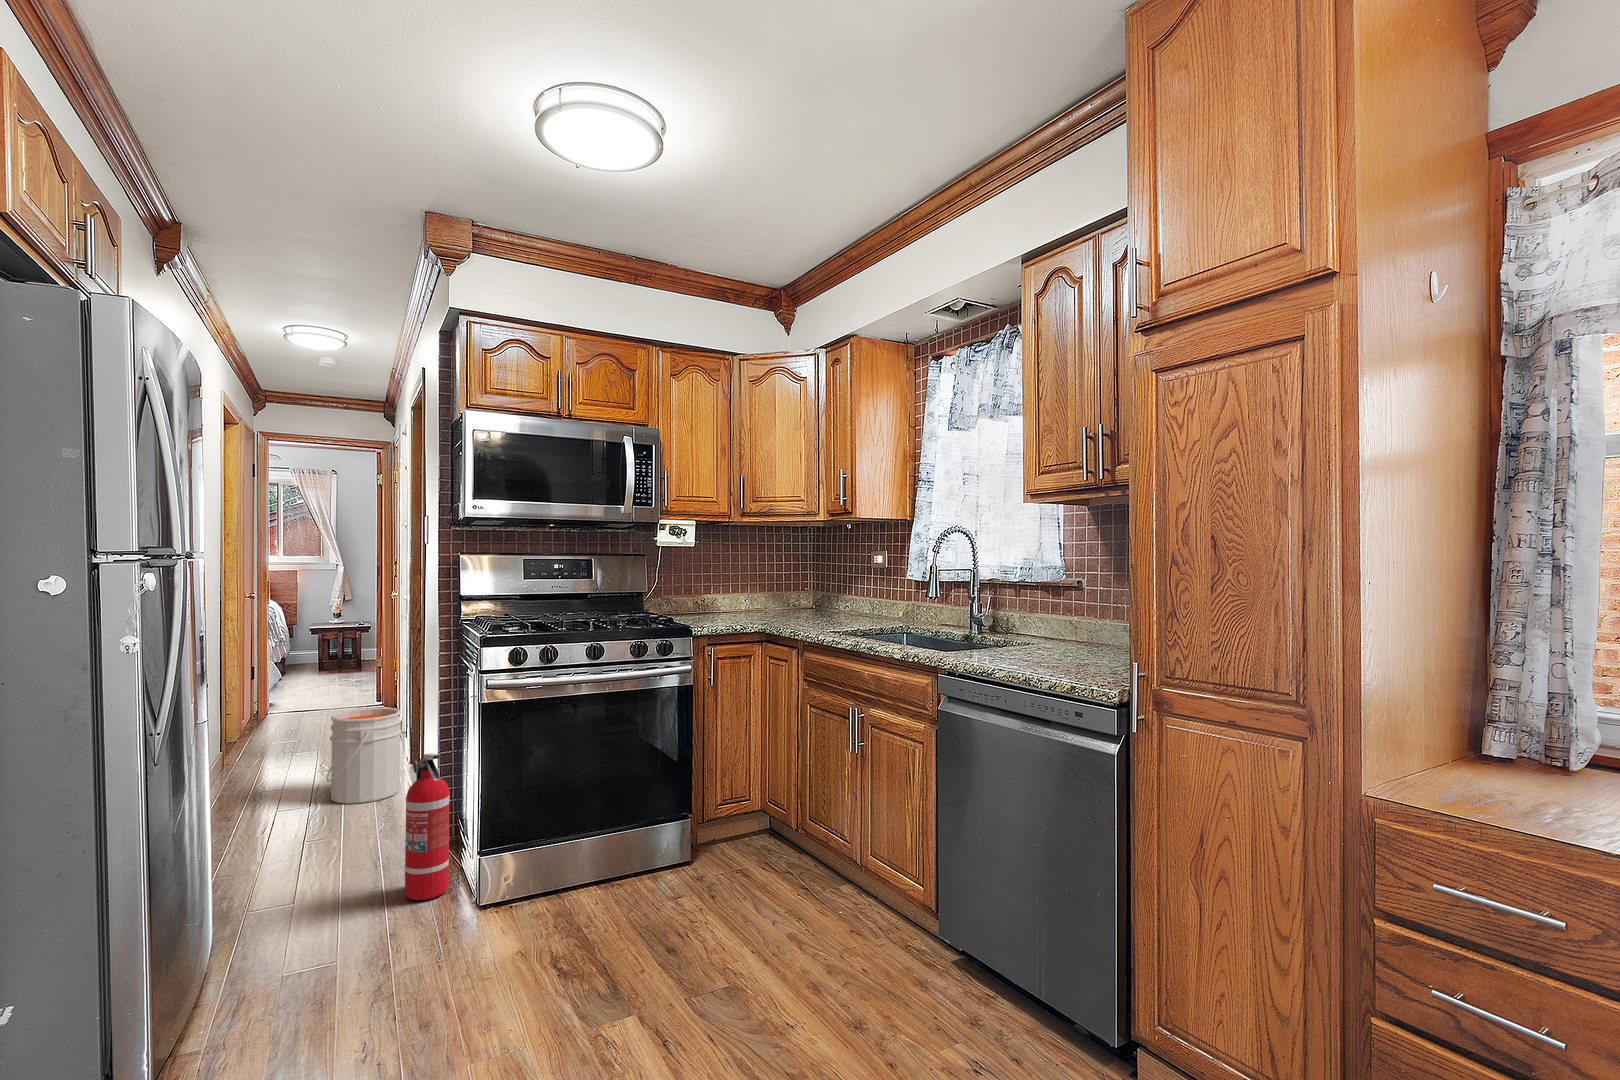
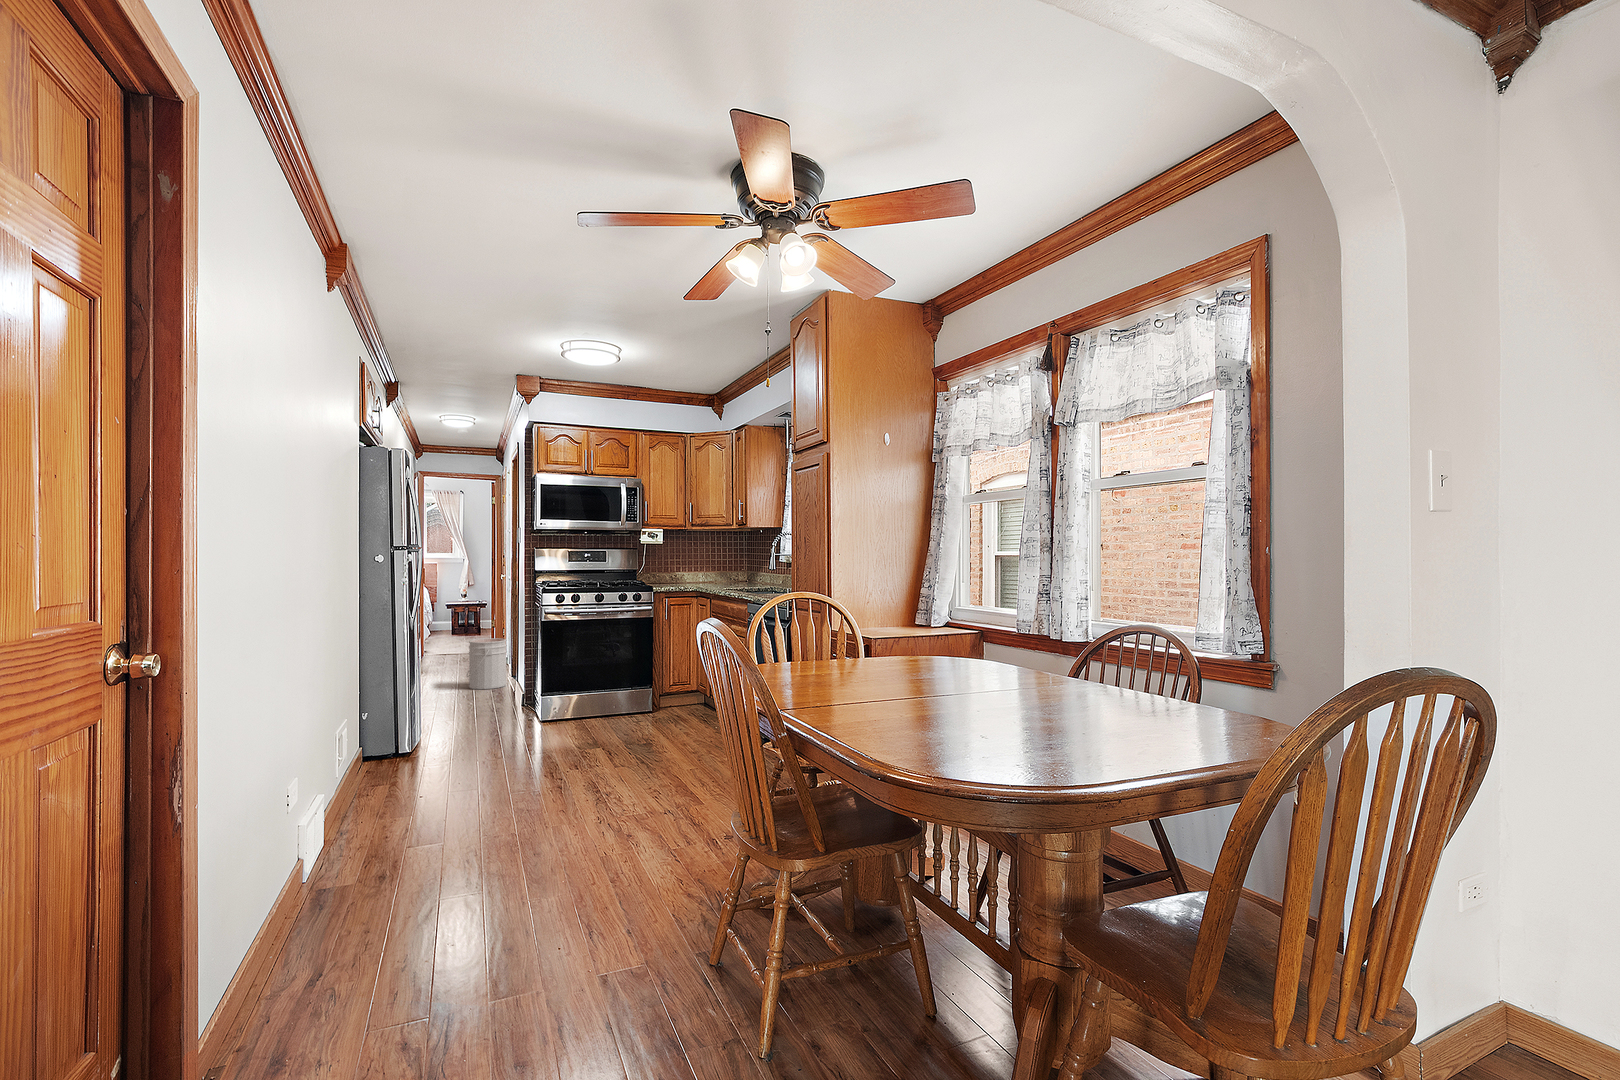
fire extinguisher: present [405,753,450,900] -> none [508,646,529,717]

